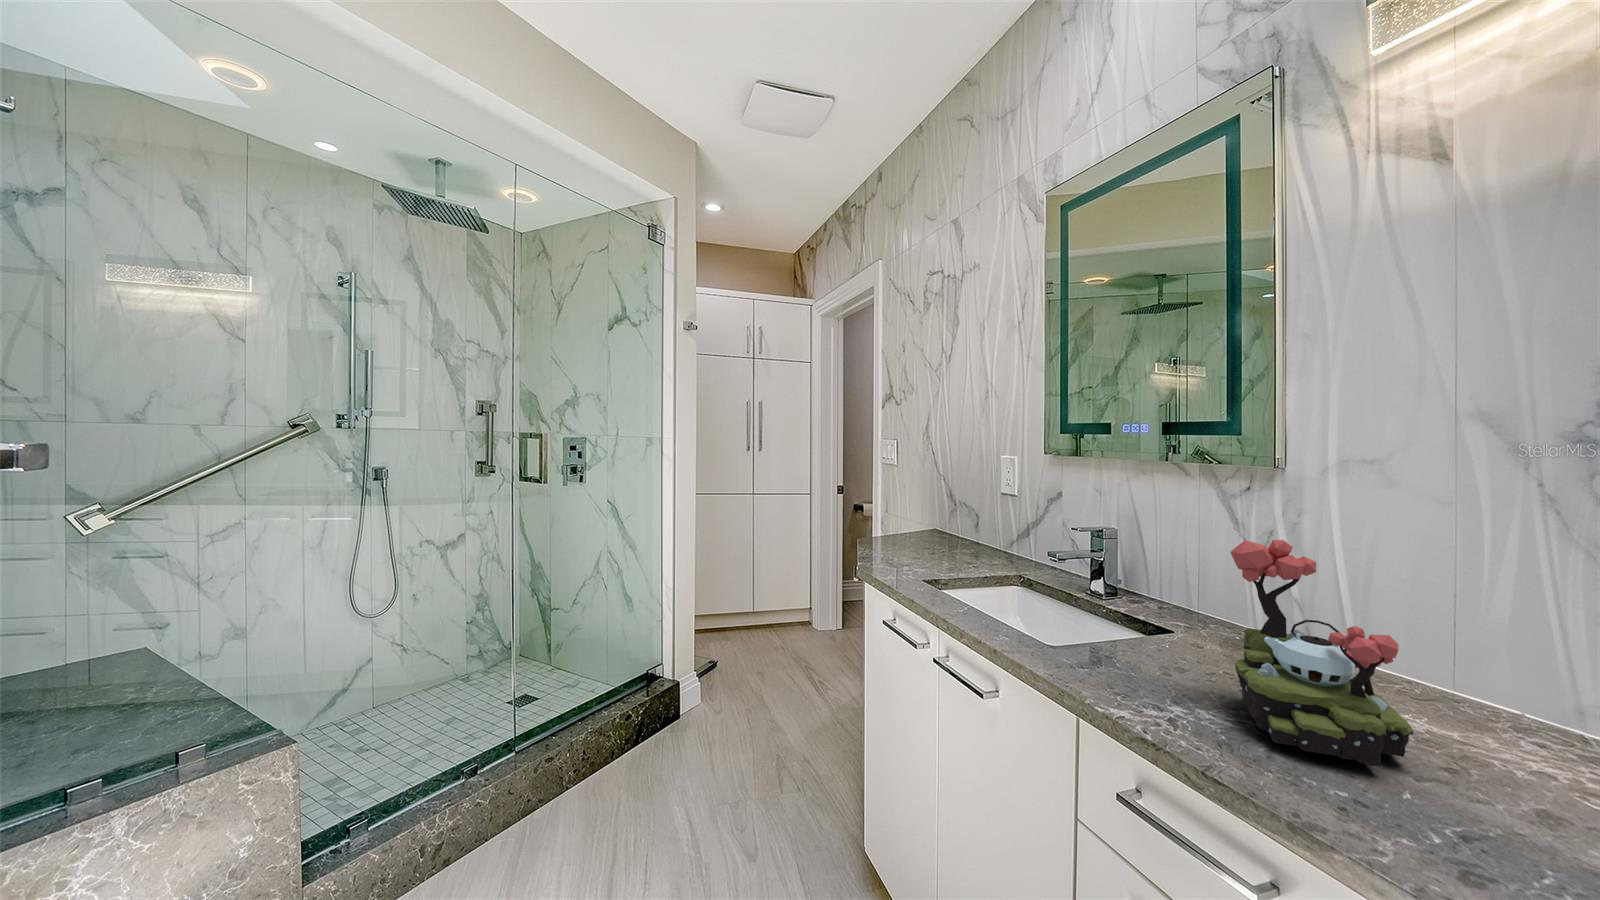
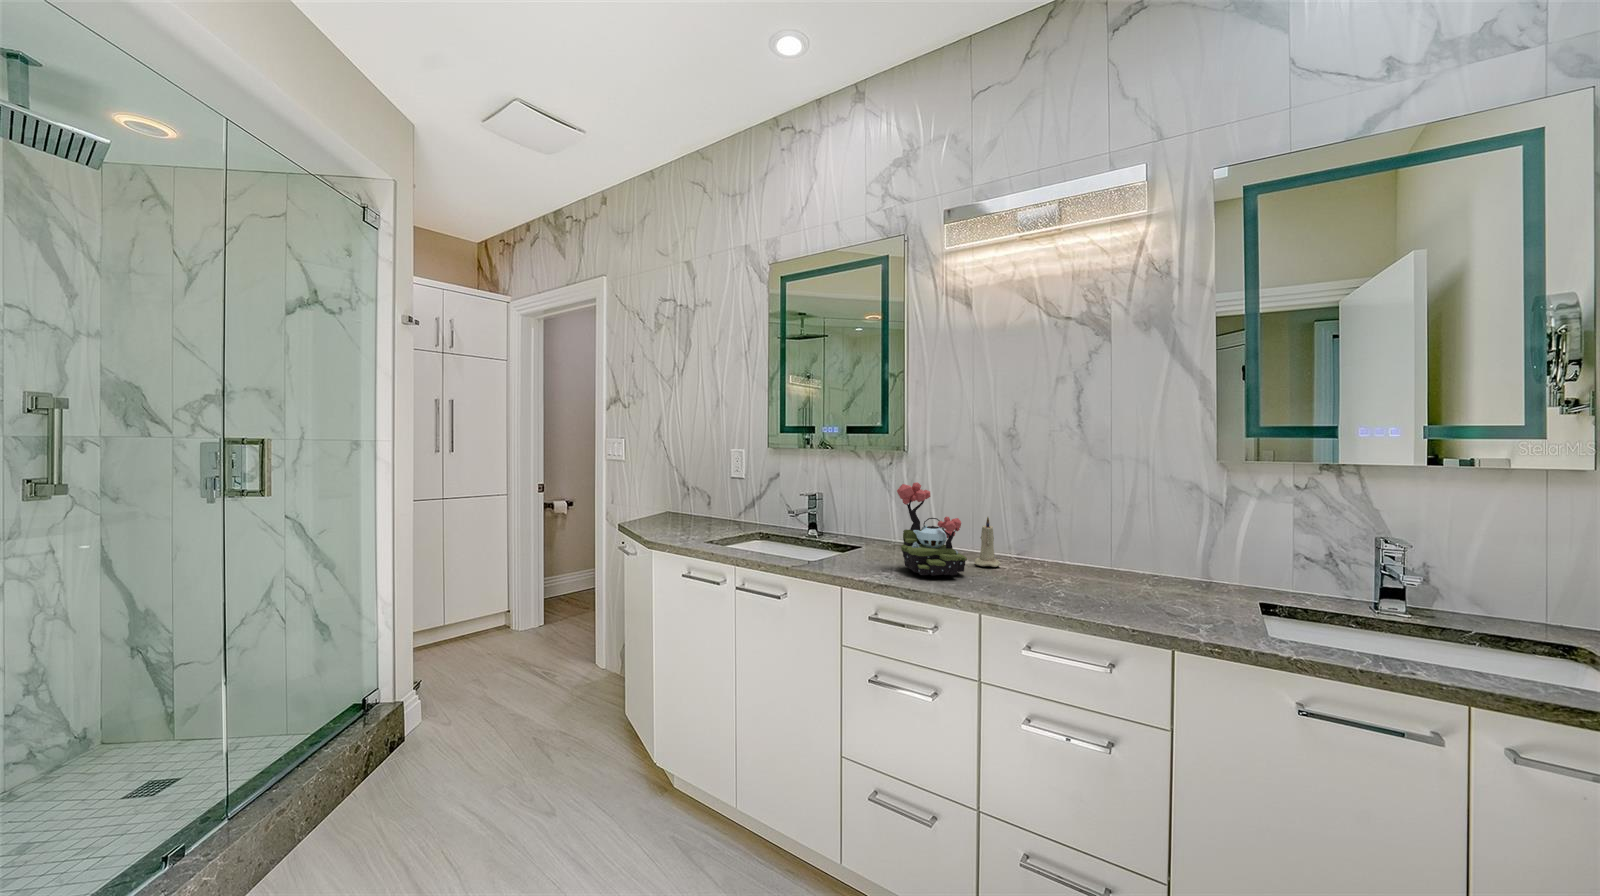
candle: none [1442,631,1530,755] -> present [975,517,1001,567]

